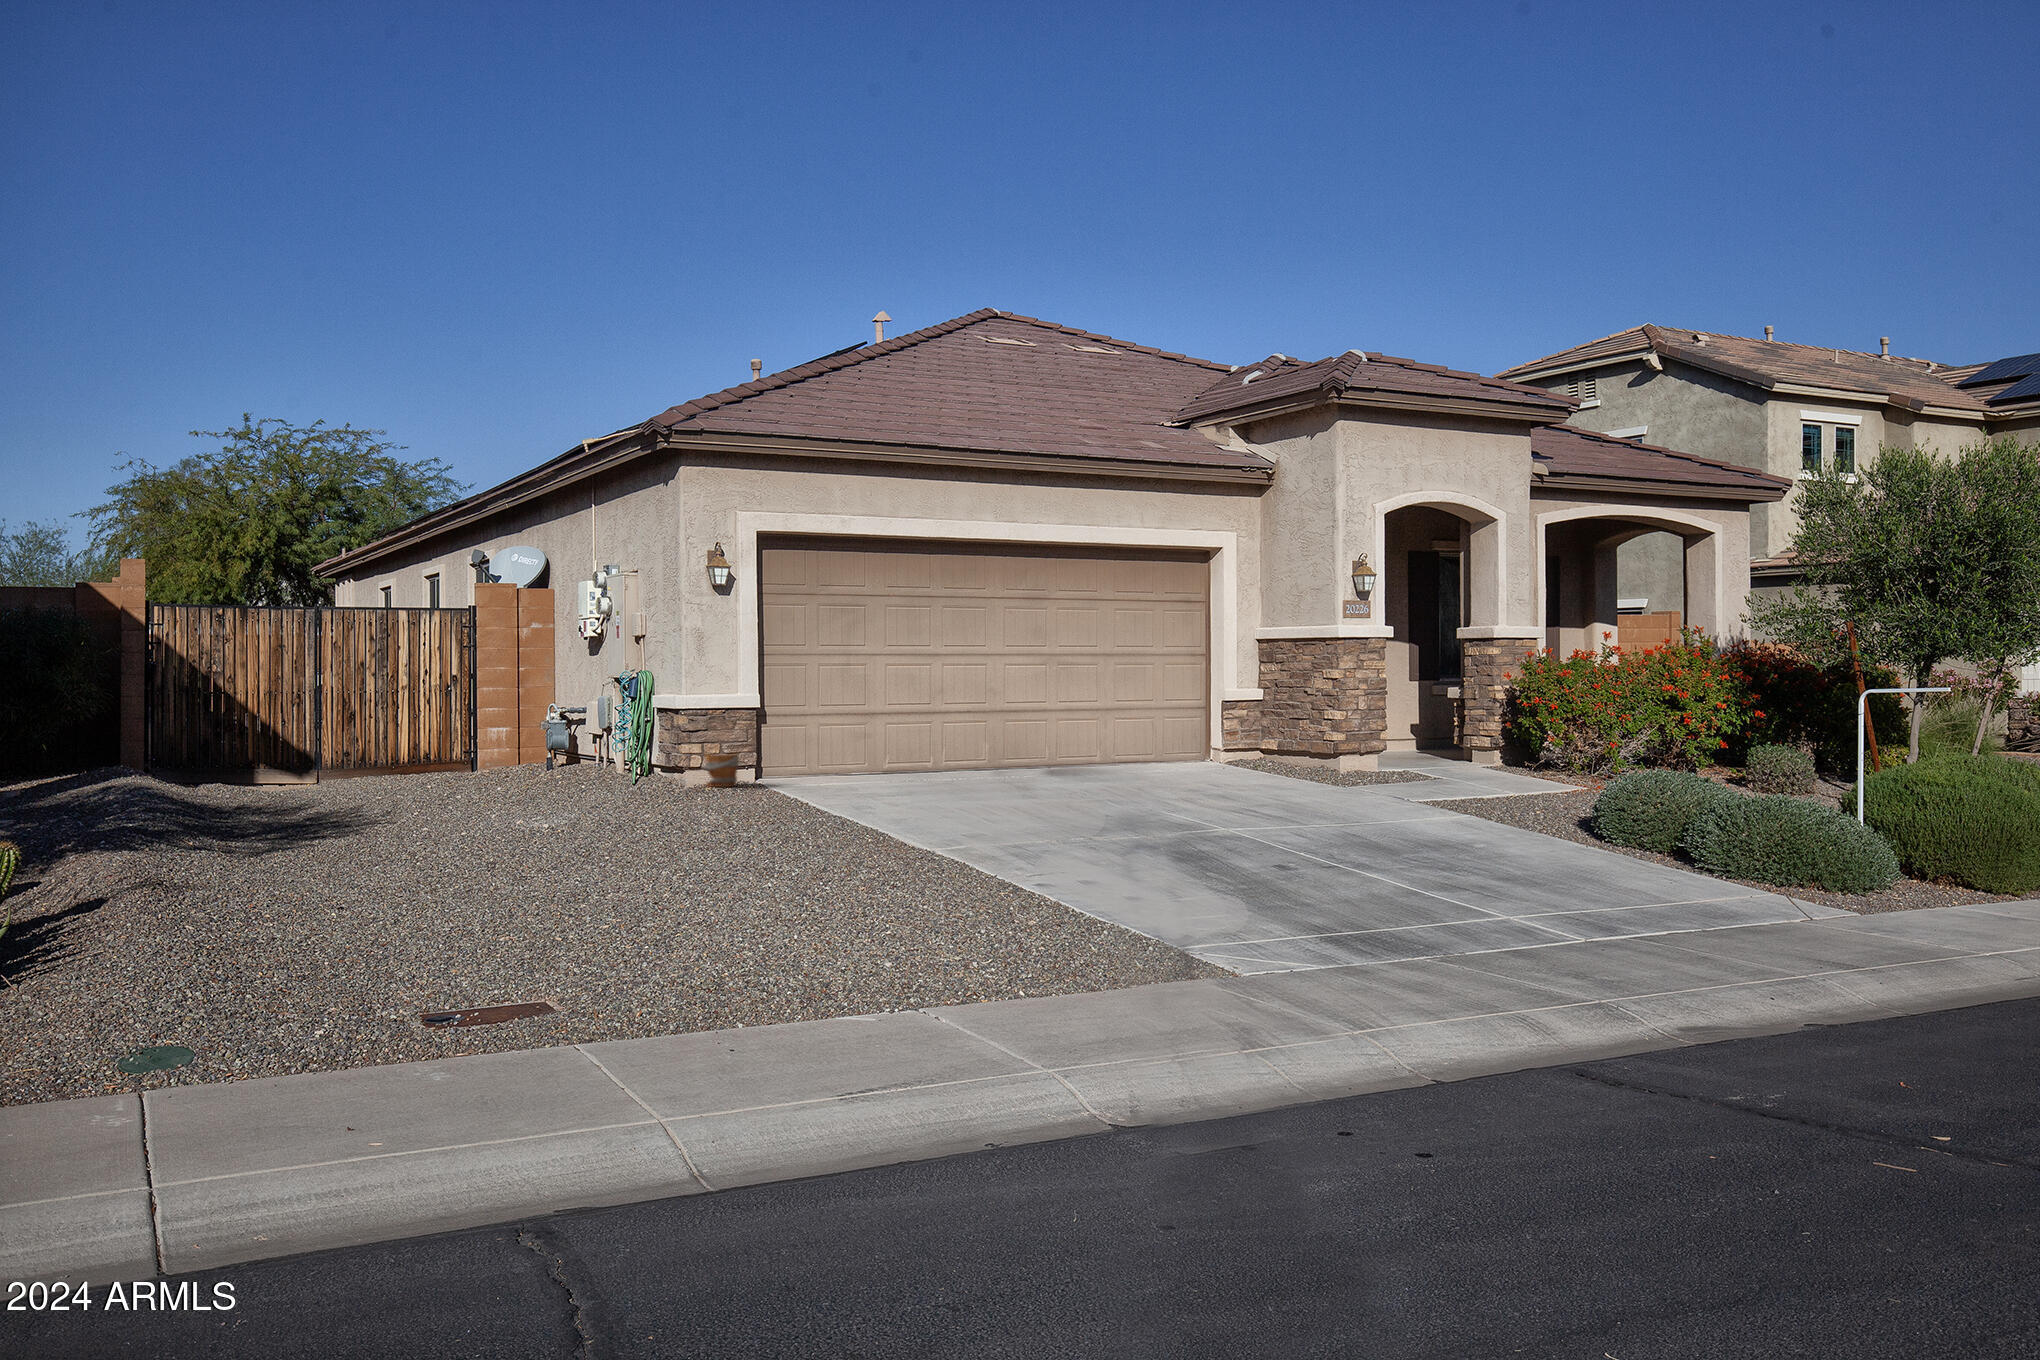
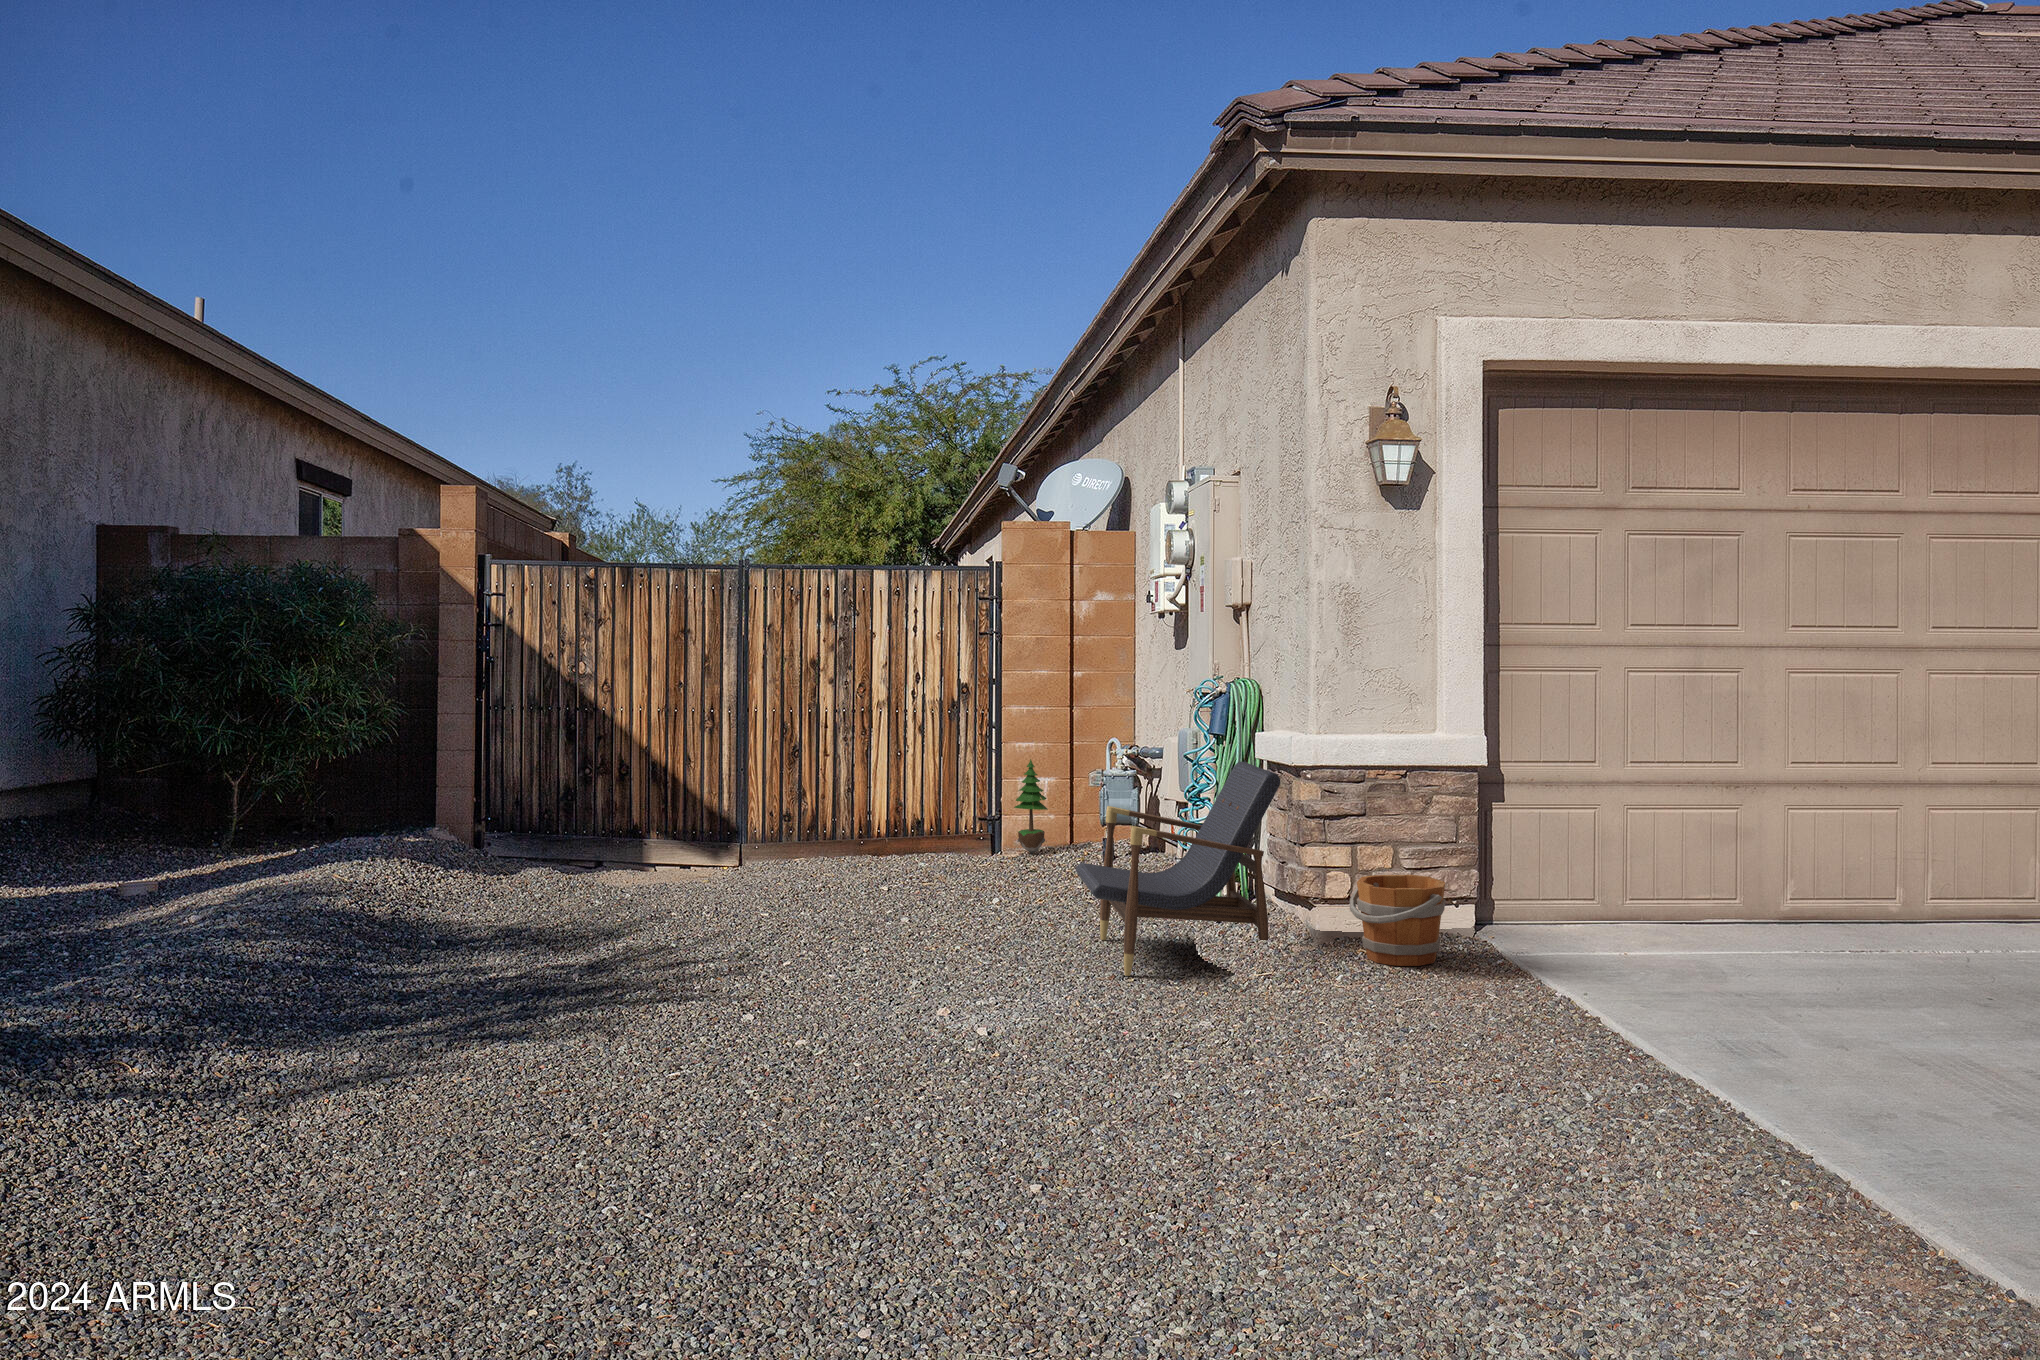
lounge chair: none [567,709,668,800] -> present [1076,762,1281,976]
potted tree: none [493,720,514,776] -> present [1014,759,1048,854]

